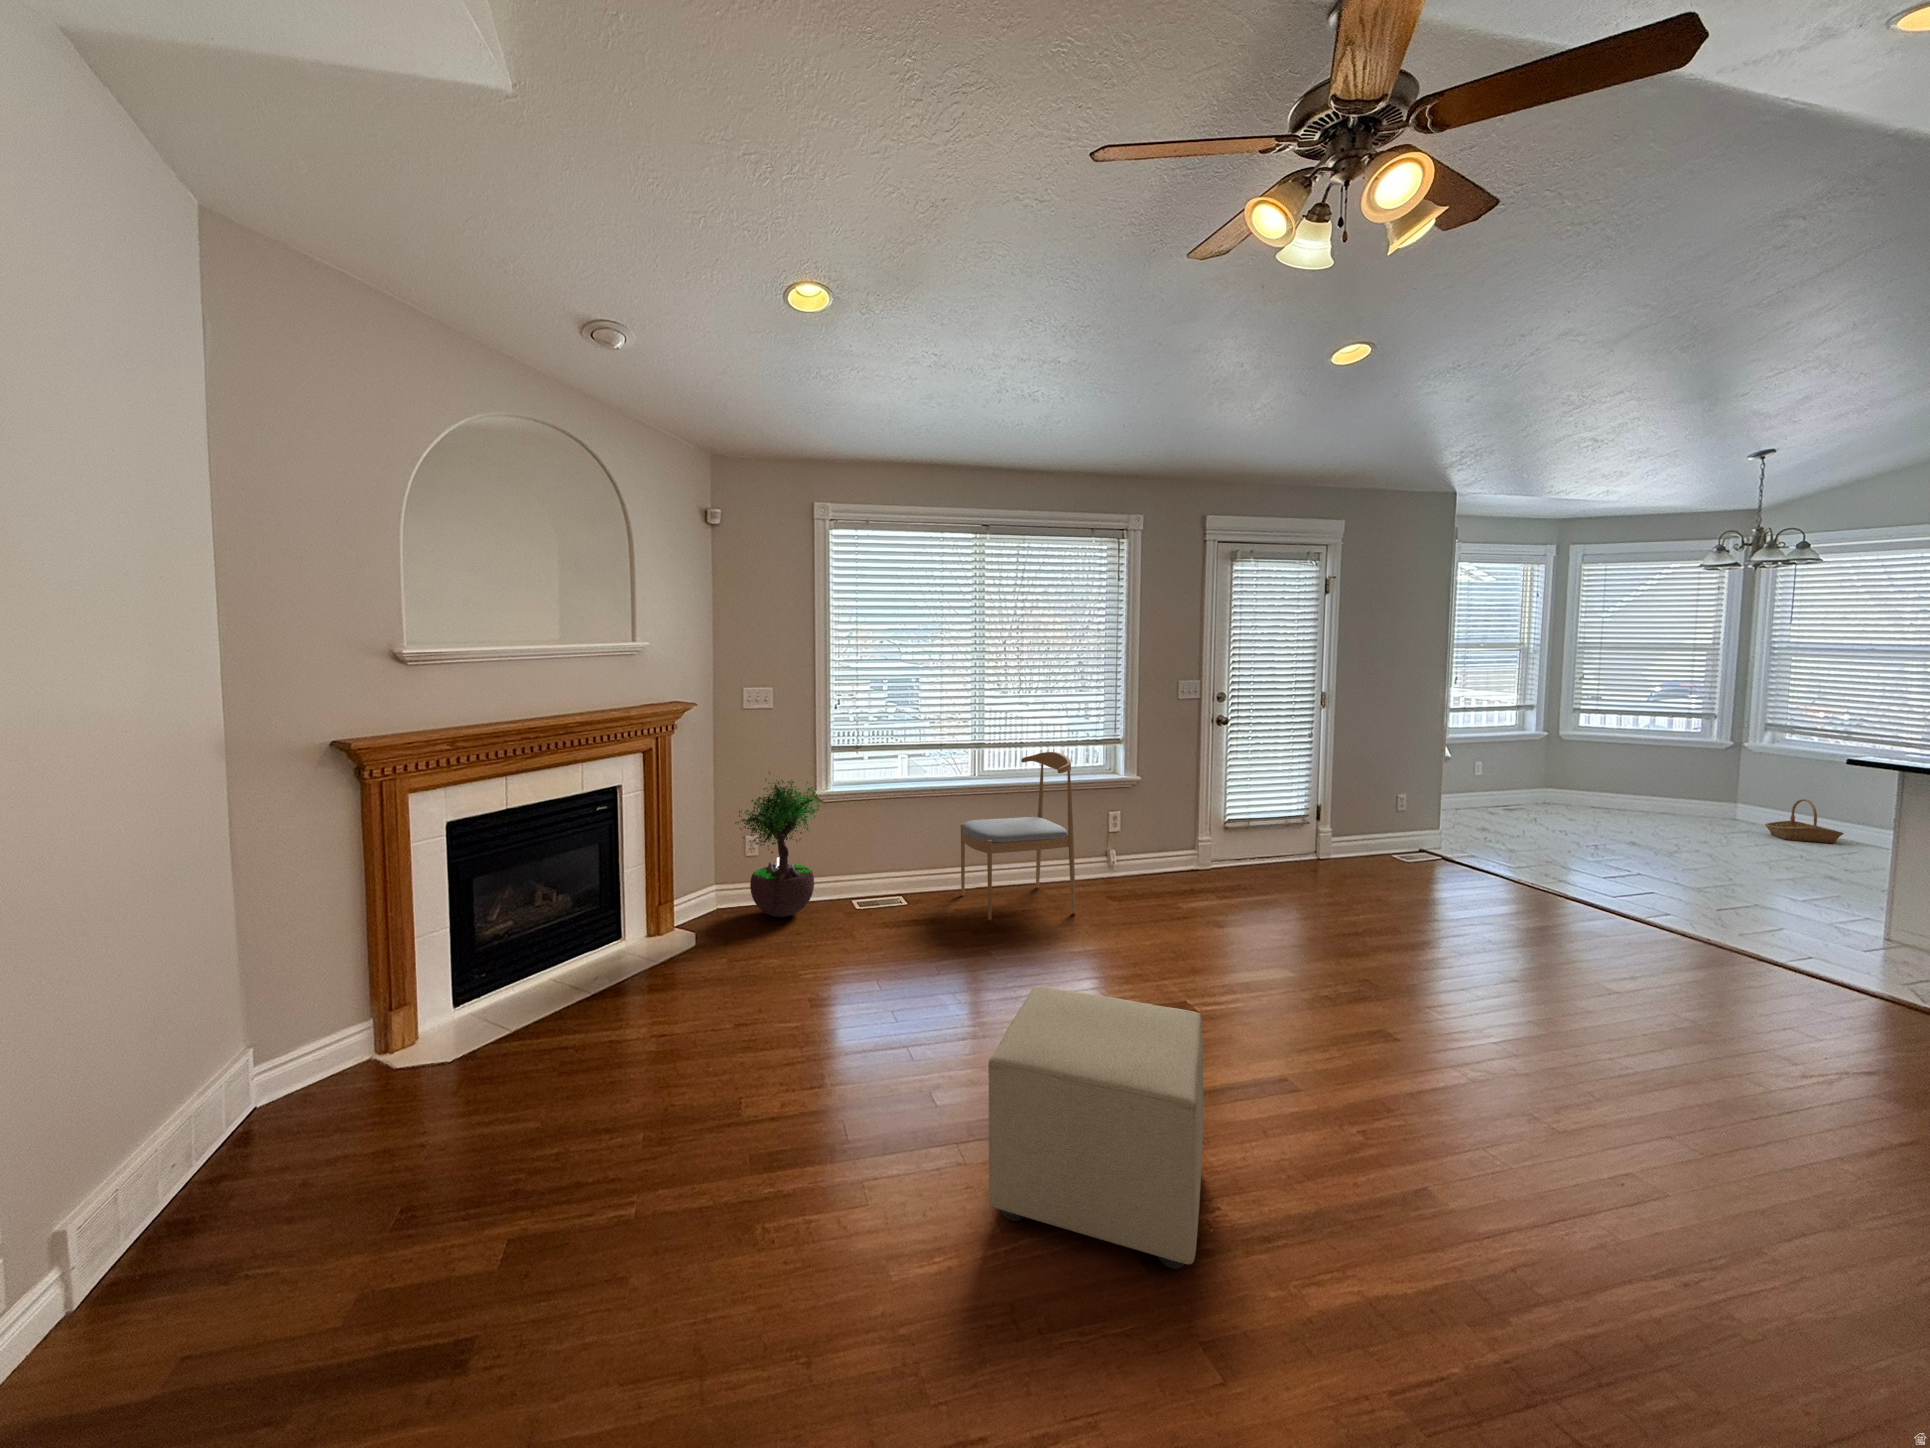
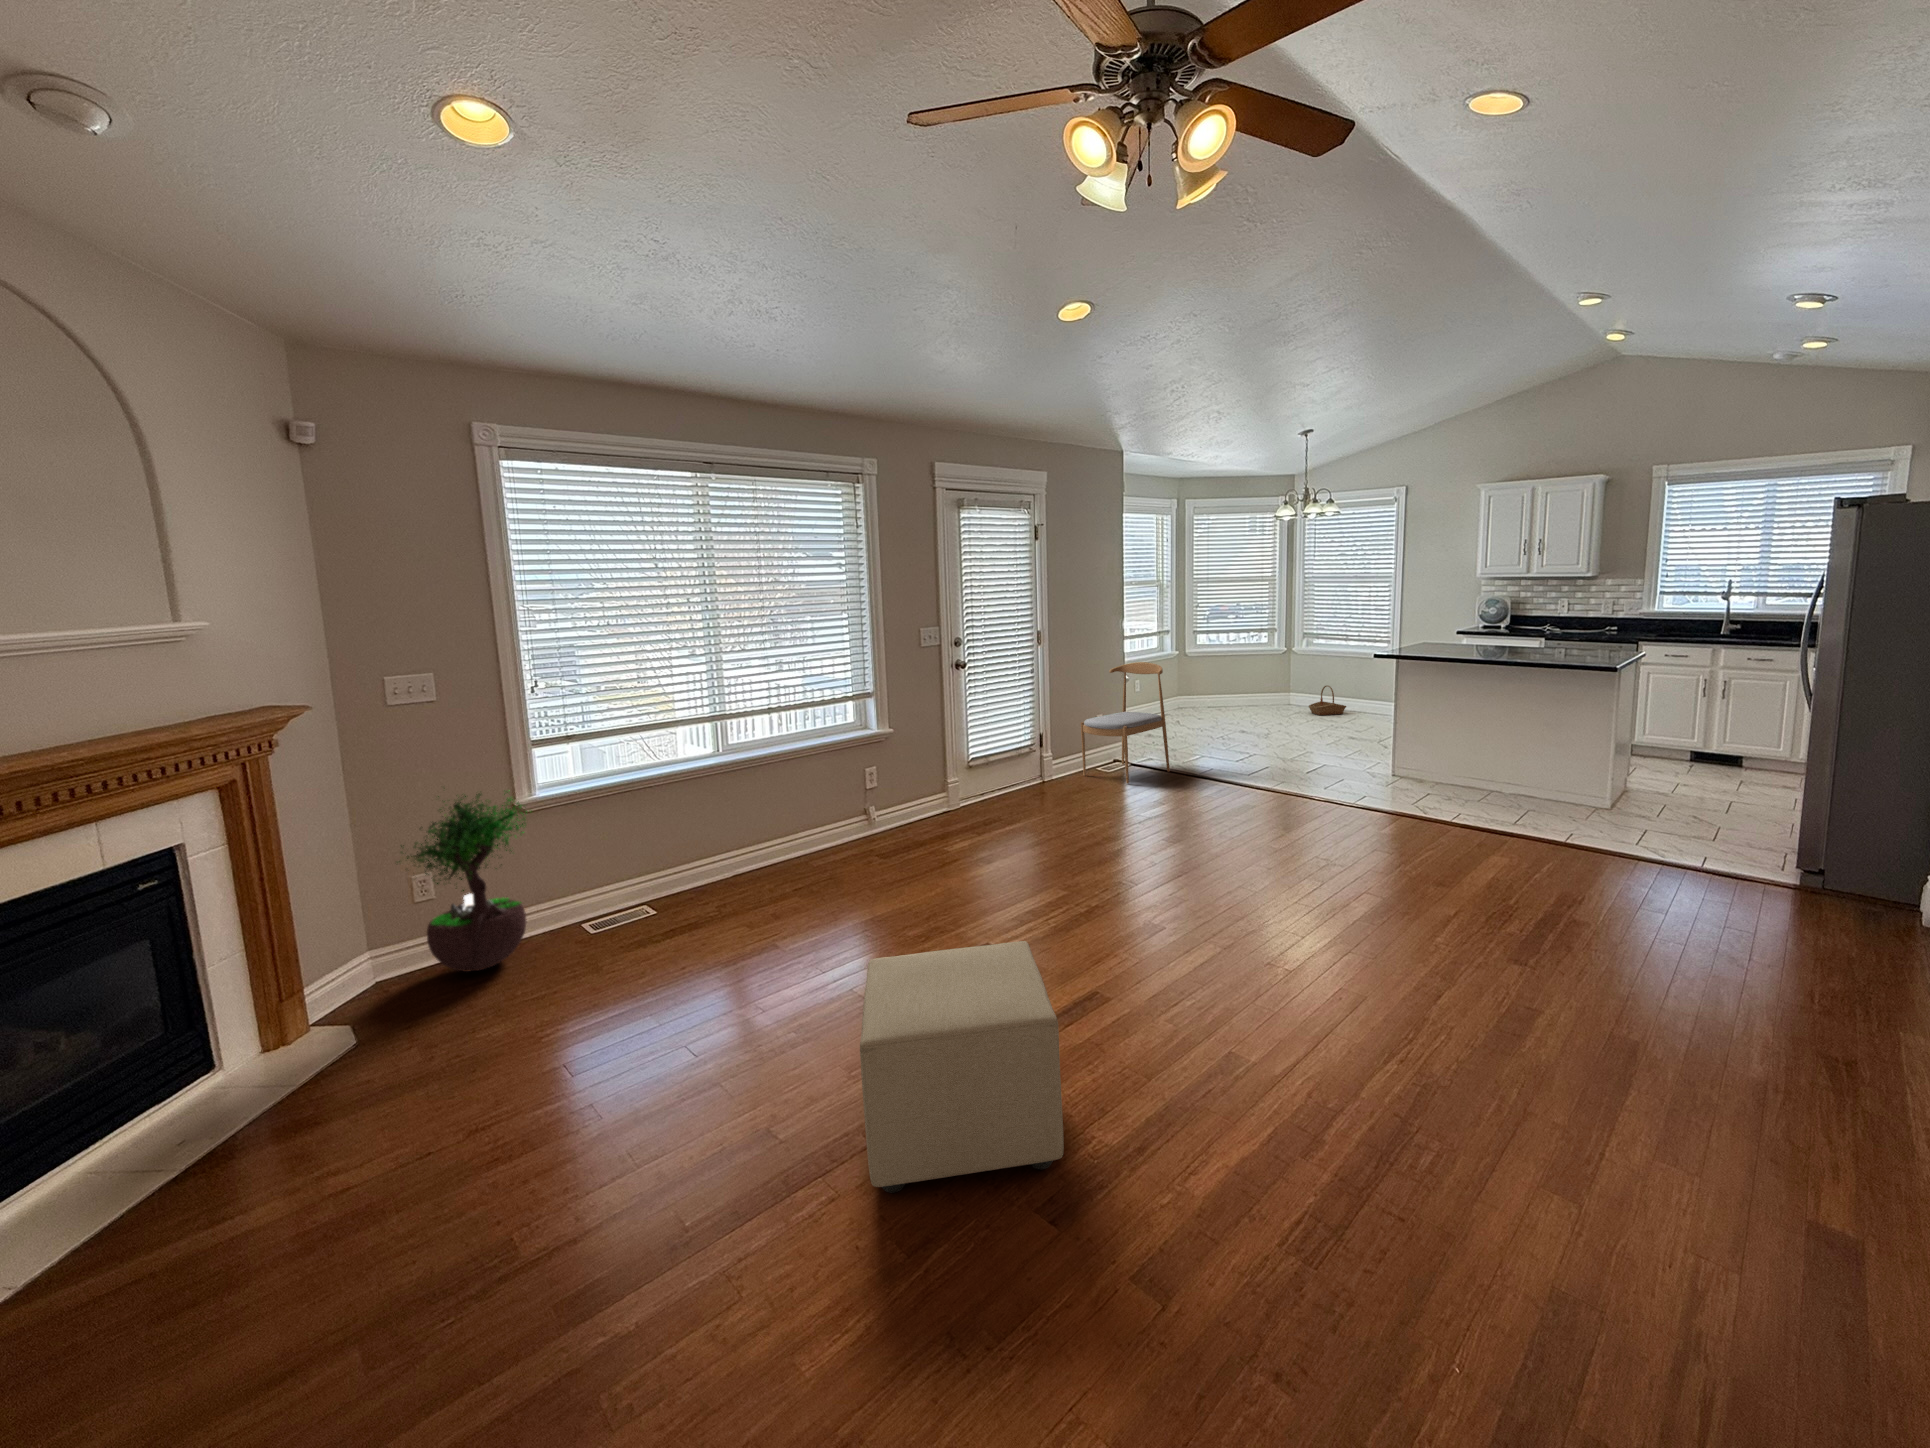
dining chair: present [961,752,1075,920] -> present [1081,662,1170,783]

